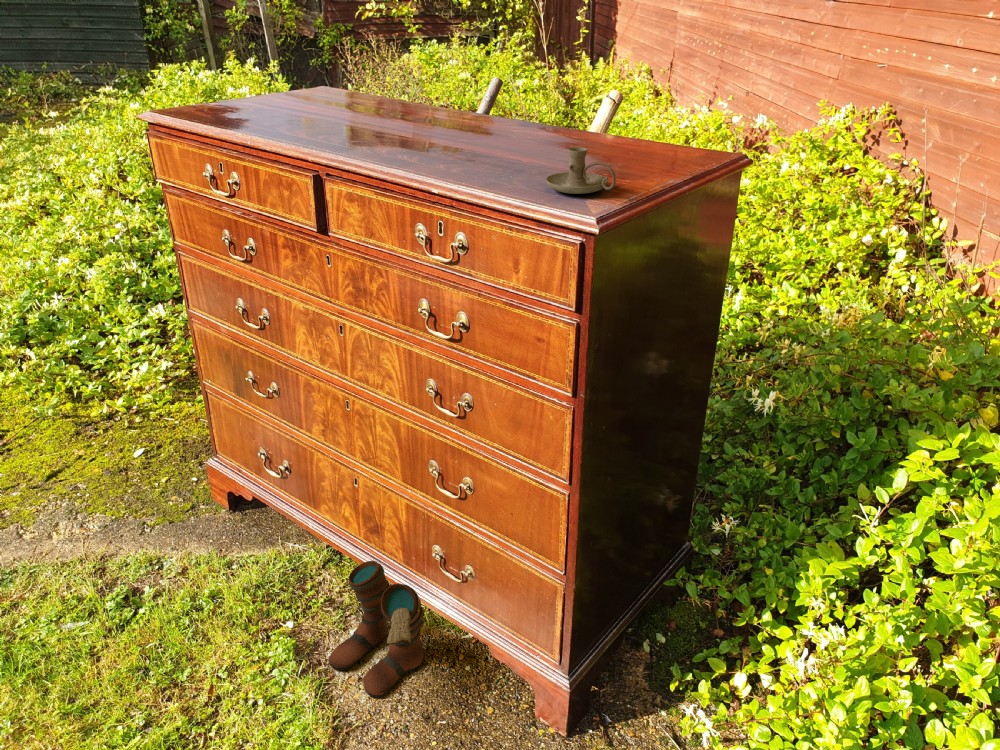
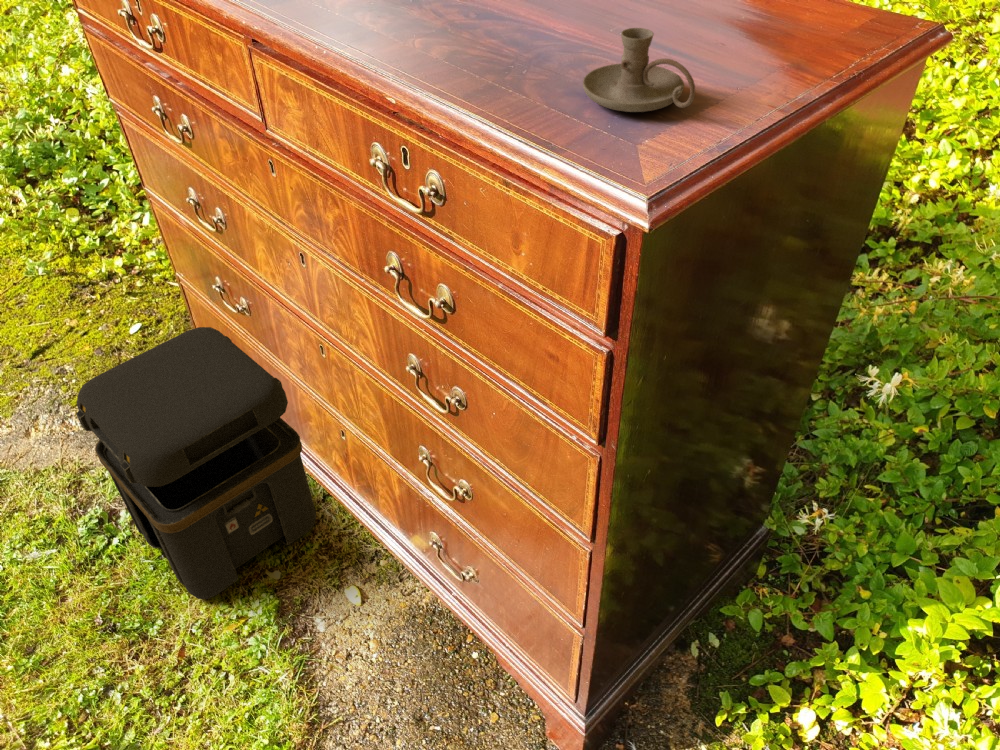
toolbox: none [131,415,320,646] -> present [76,327,316,599]
boots: present [328,561,424,698] -> none [314,524,425,686]

